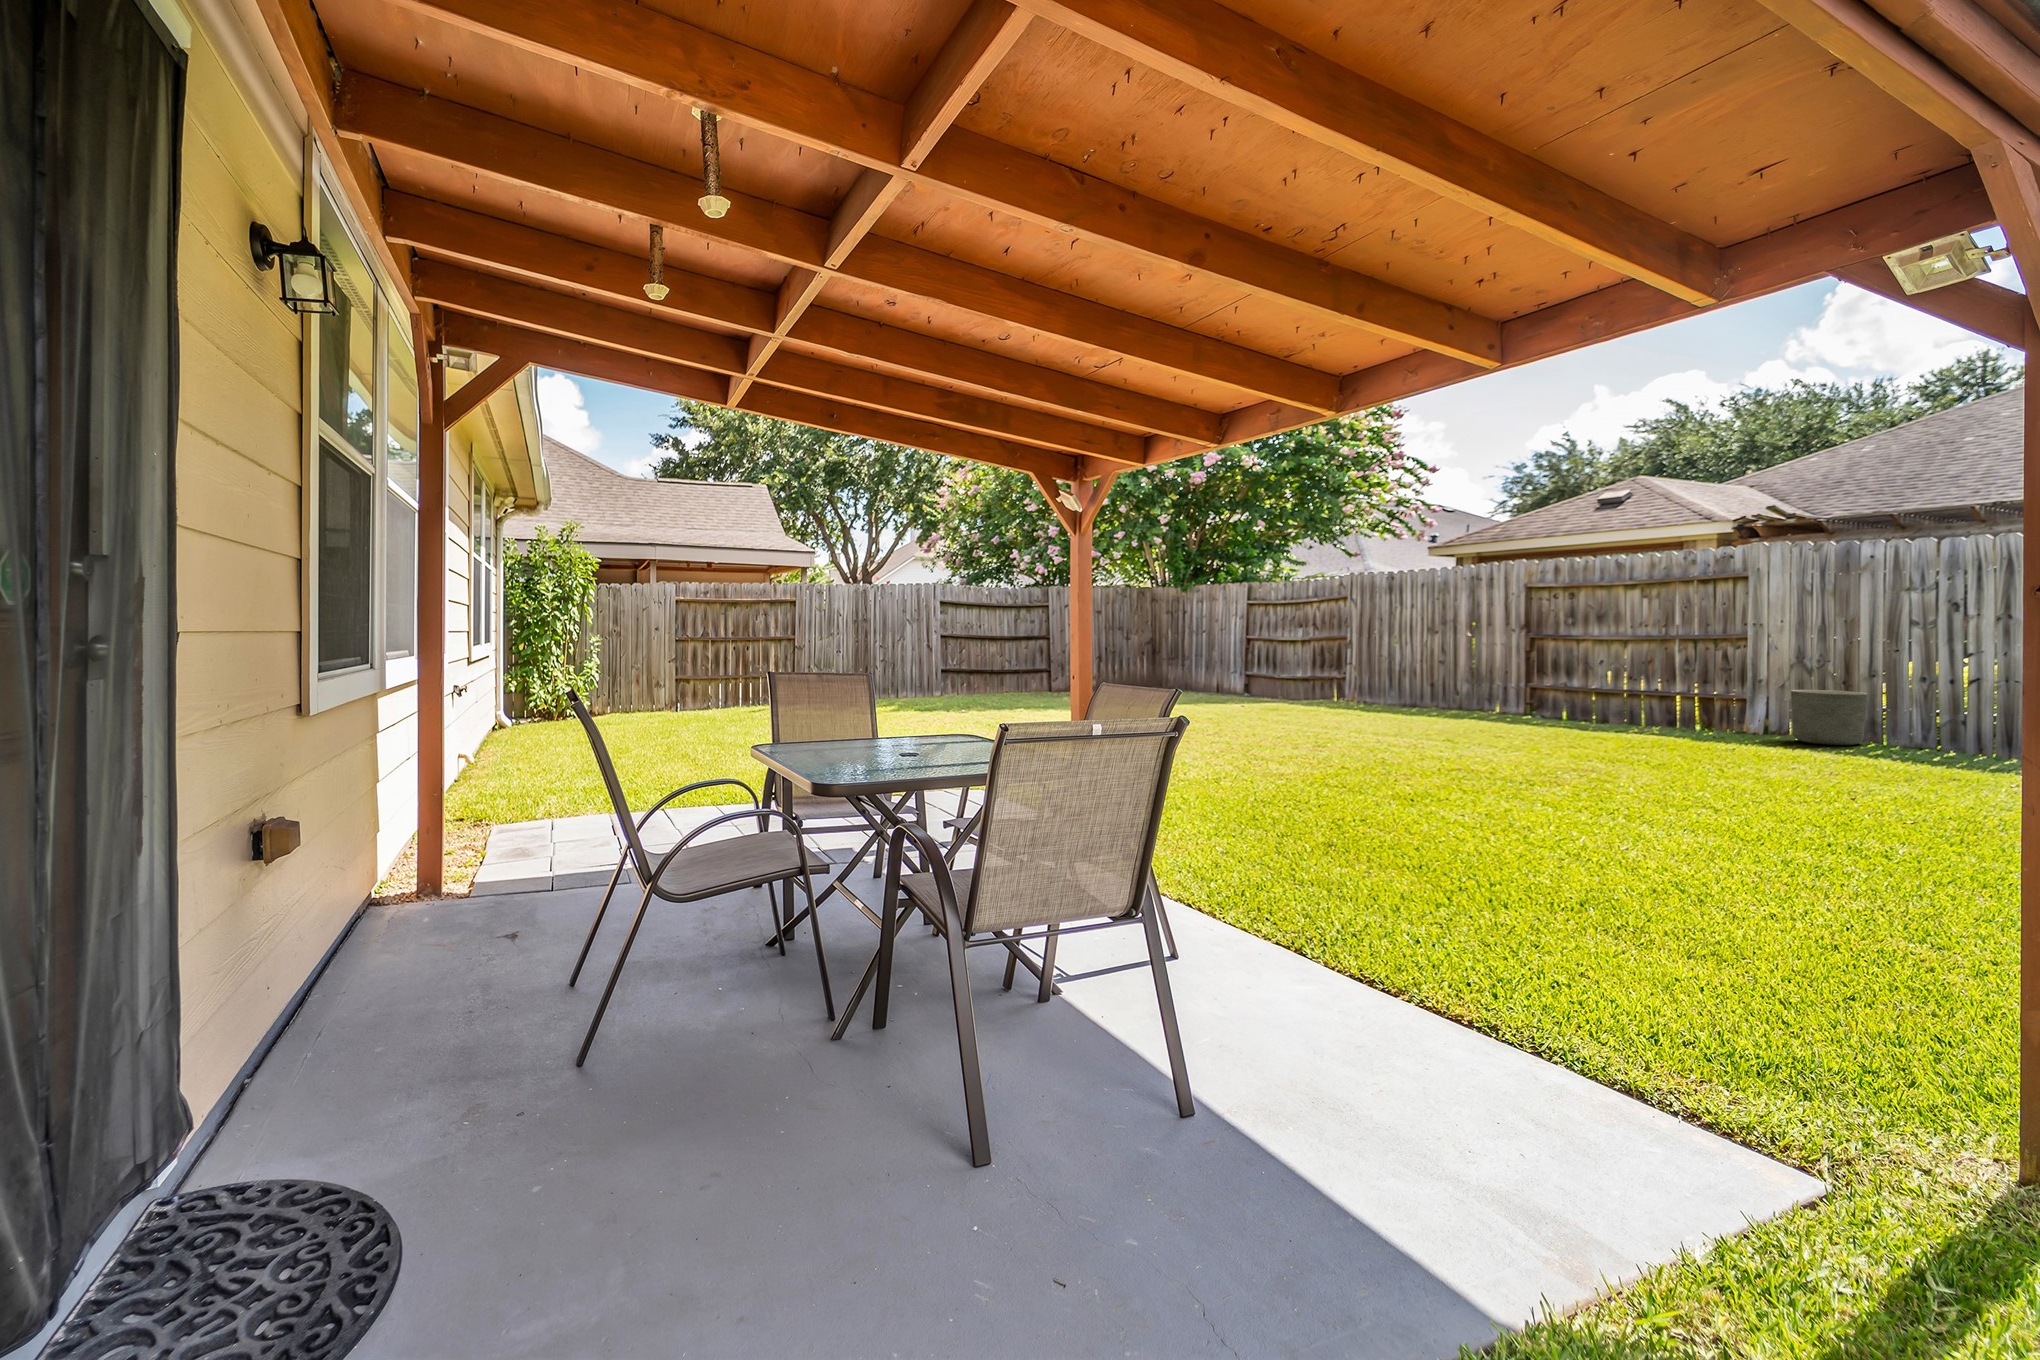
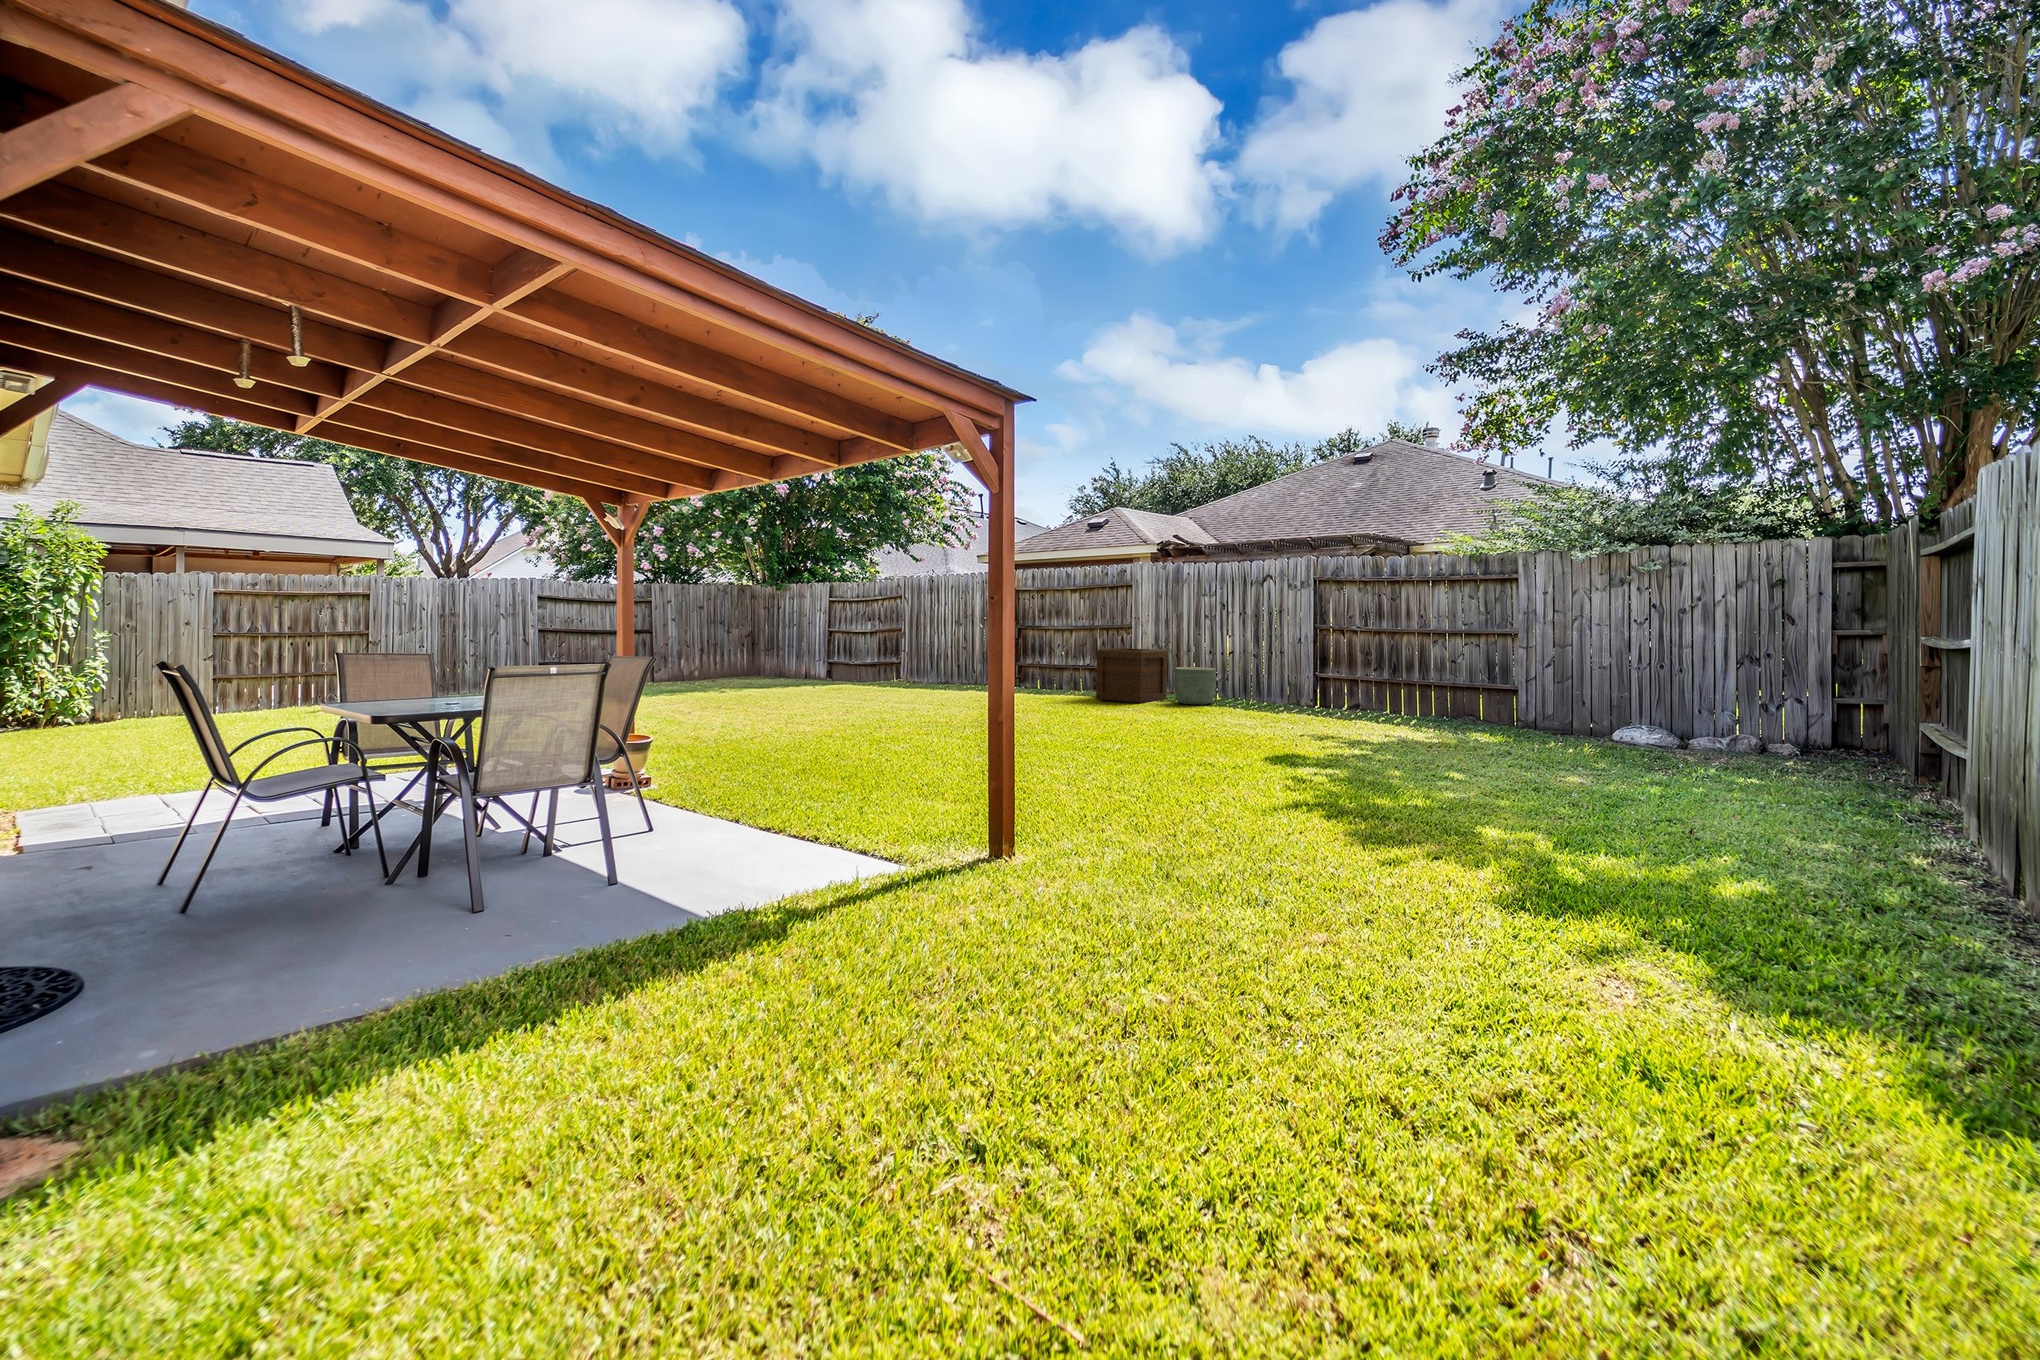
wooden crate: none [1649,662,1770,739] -> present [1096,648,1167,703]

